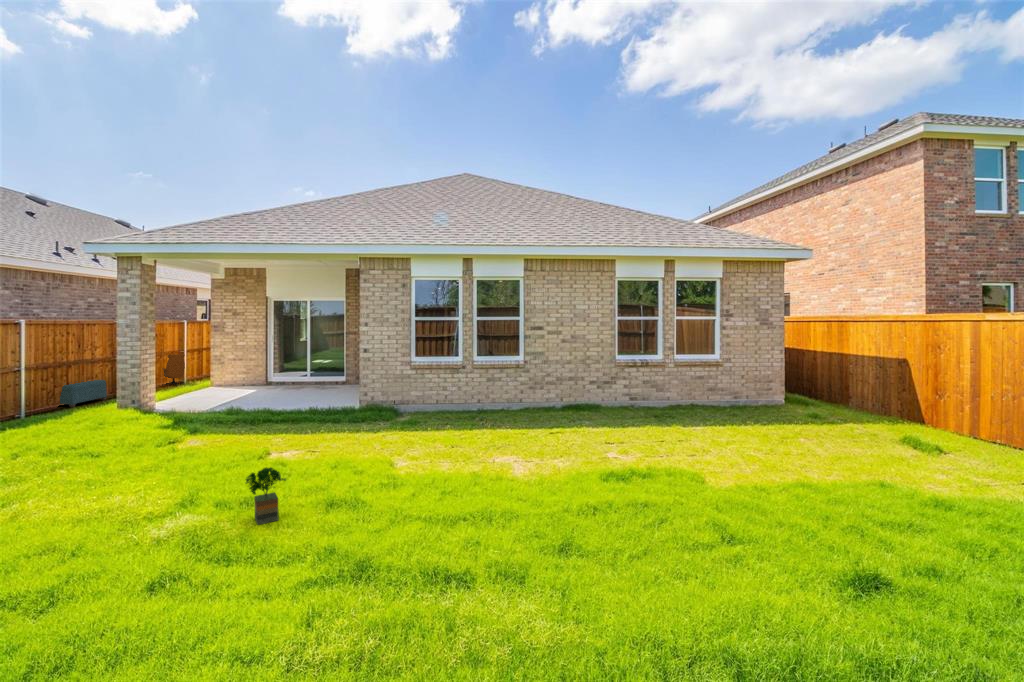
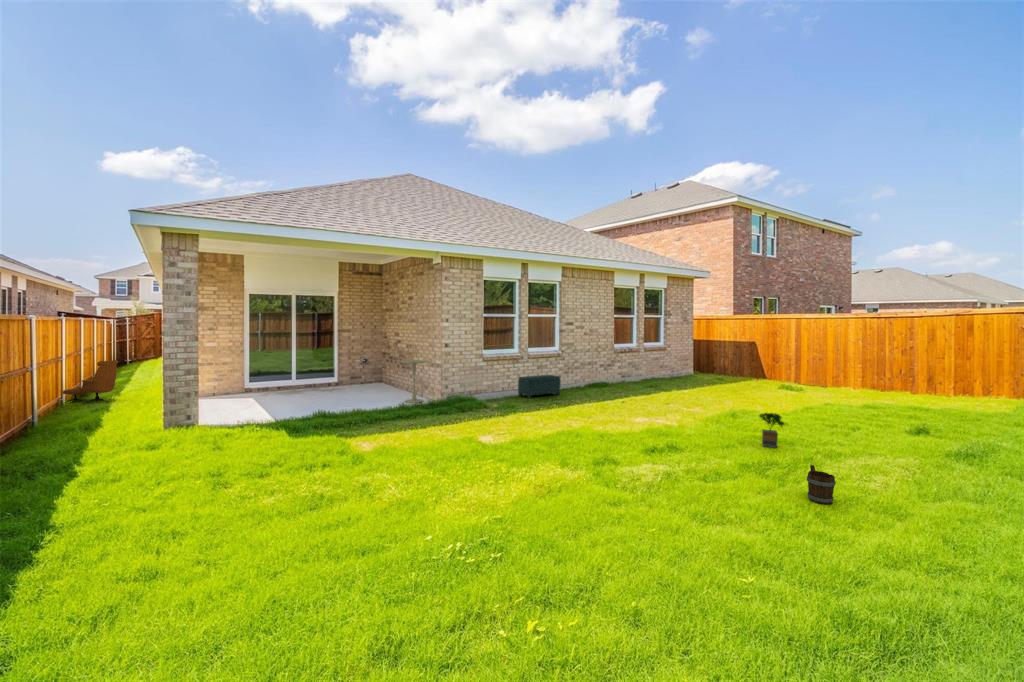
pedestal table: none [334,364,362,408] -> present [401,360,427,403]
bench: present [60,380,107,407] -> present [518,375,560,398]
potted tree: present [246,467,286,525] -> present [759,413,784,448]
bucket: none [205,564,270,633] -> present [806,465,836,504]

